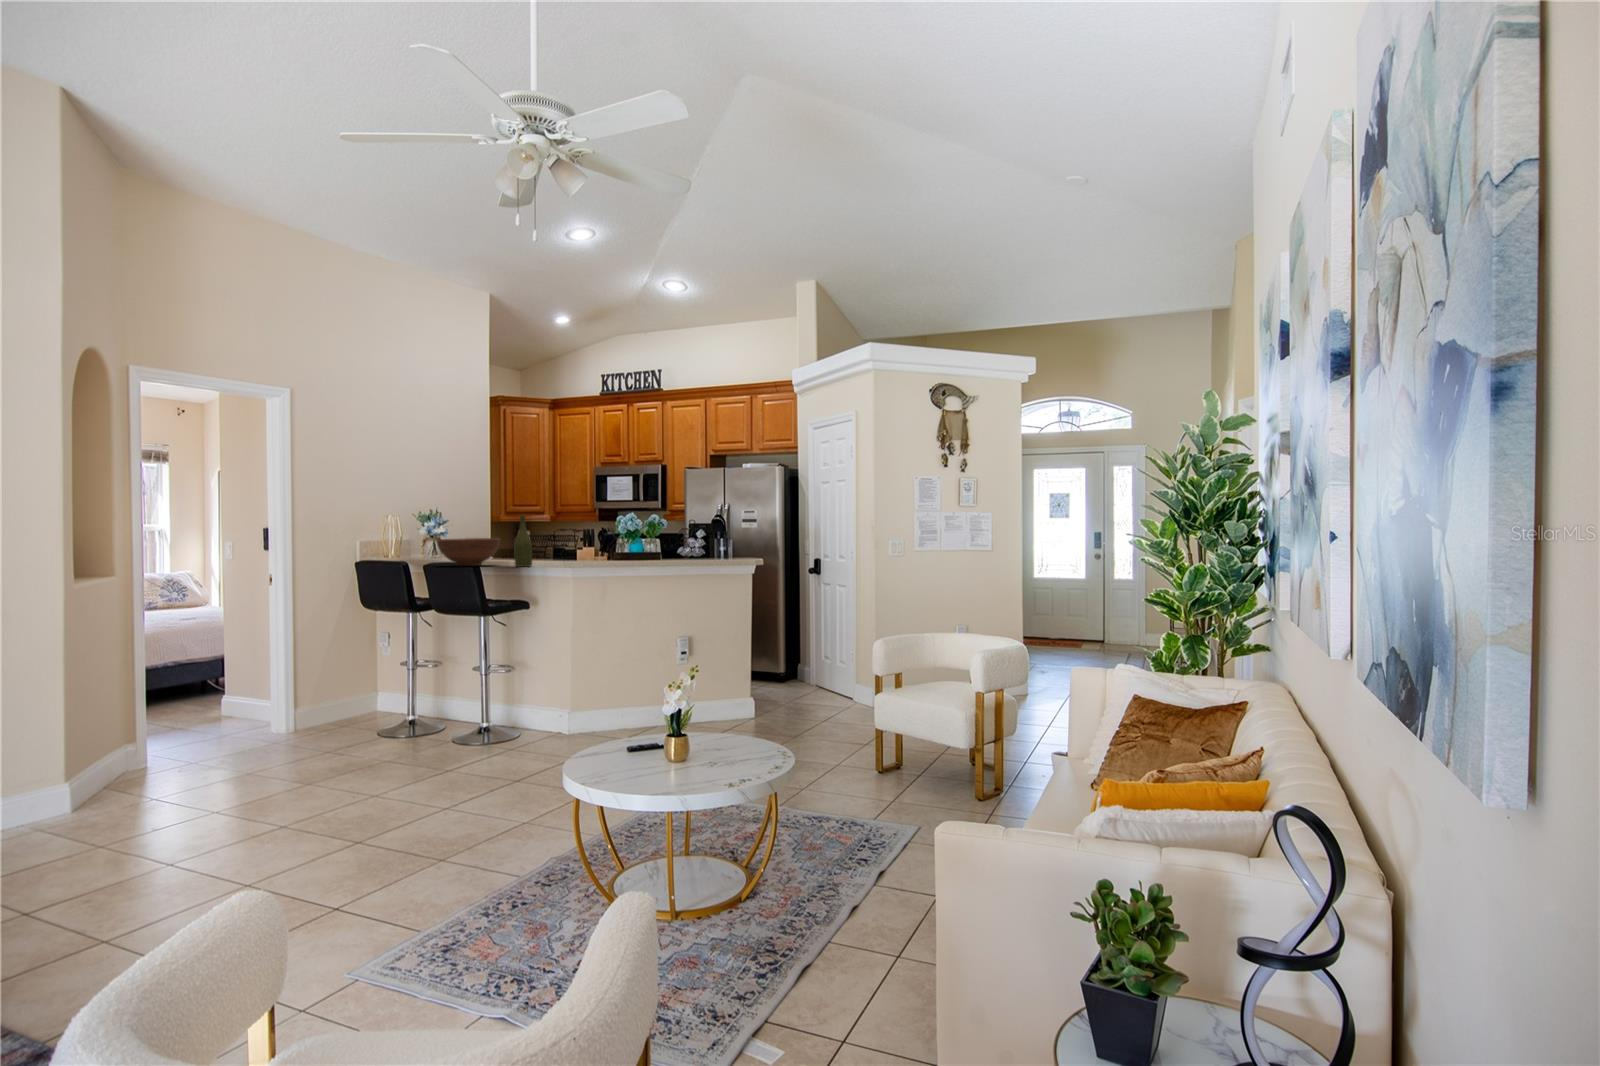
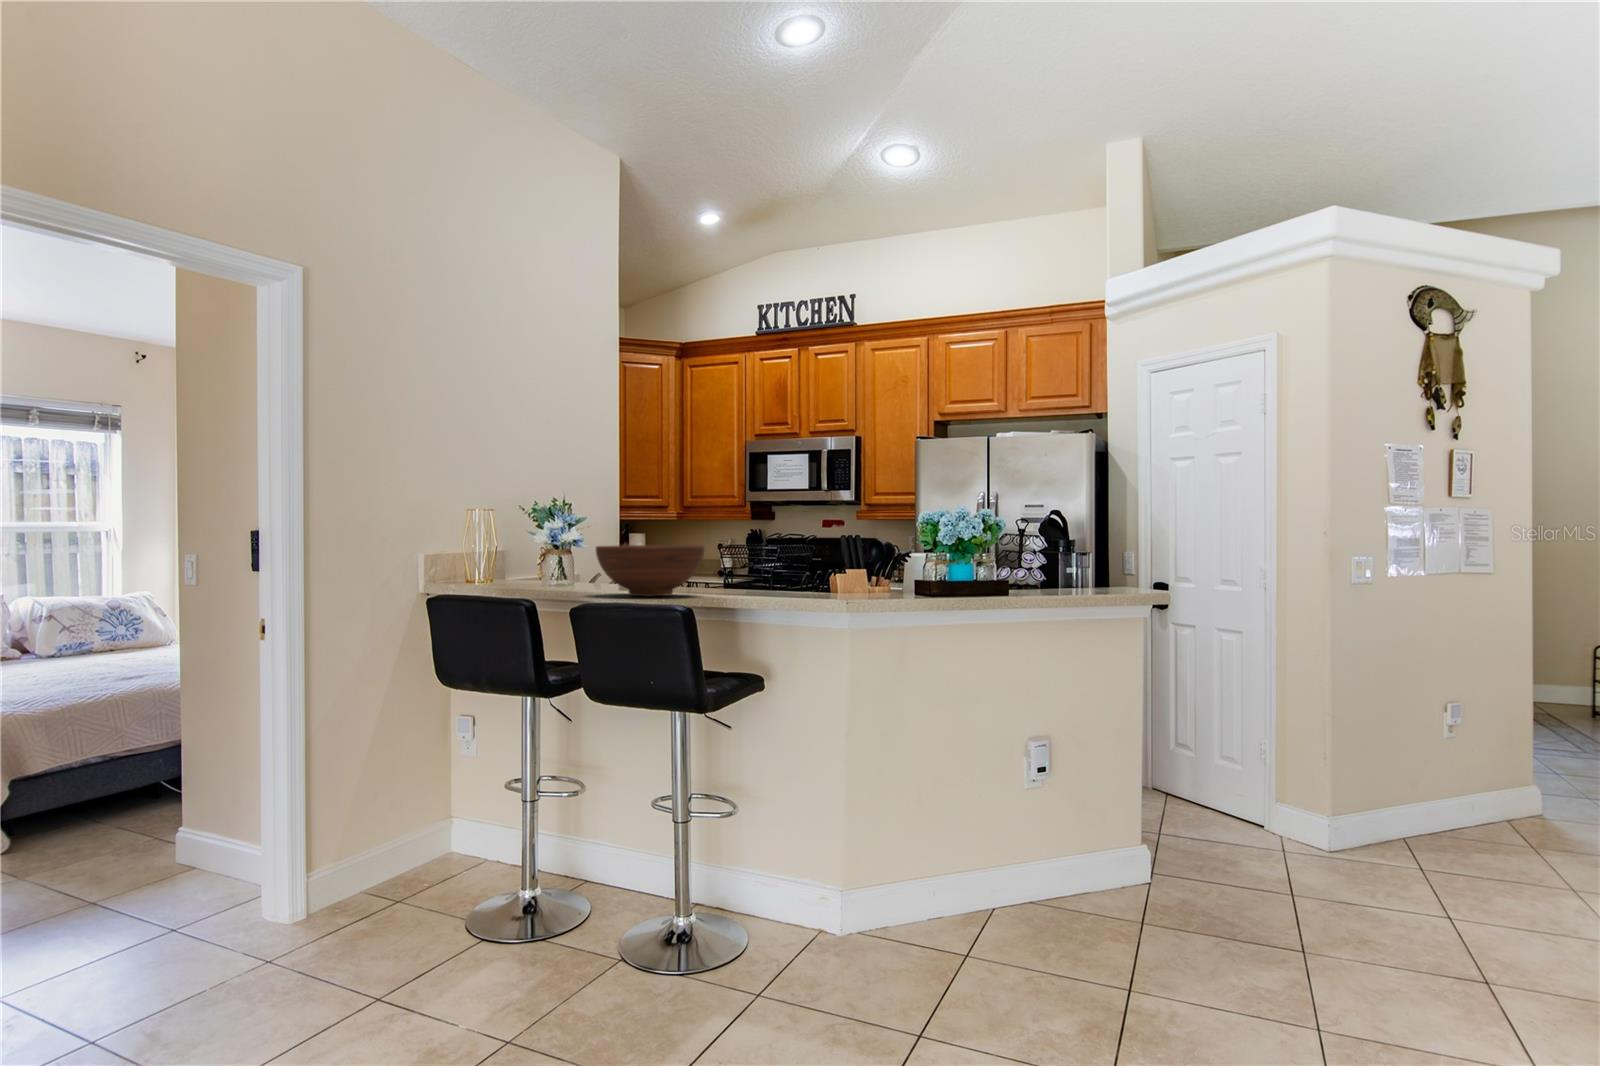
bottle: present [514,515,532,567] -> none [744,503,776,600]

